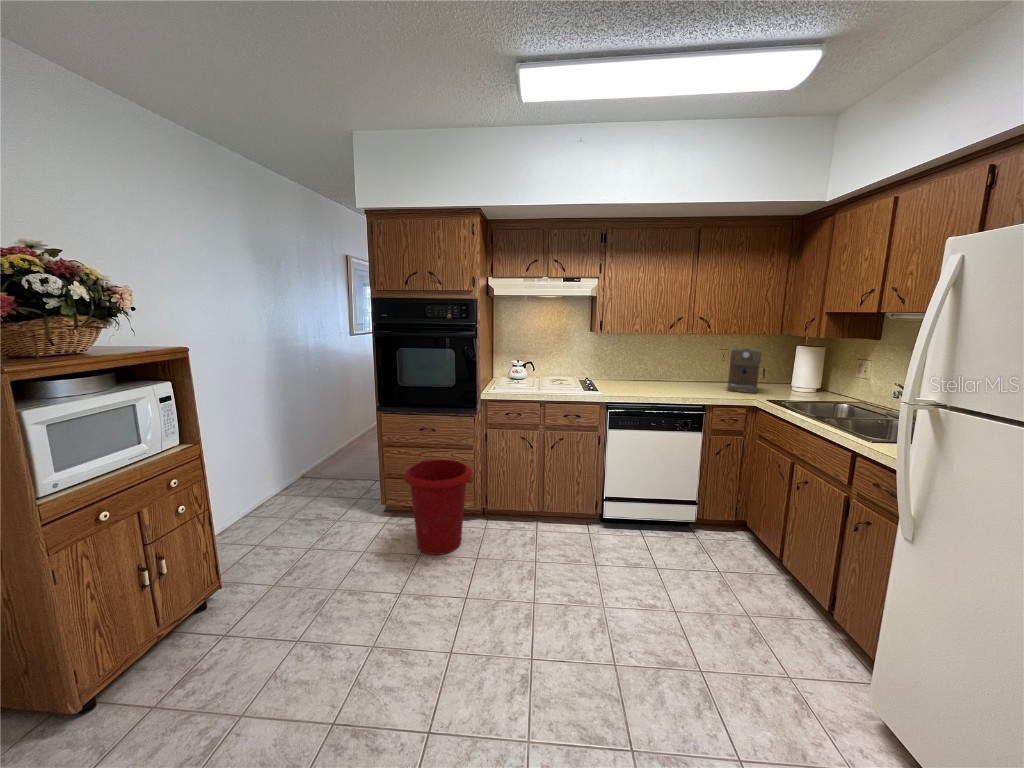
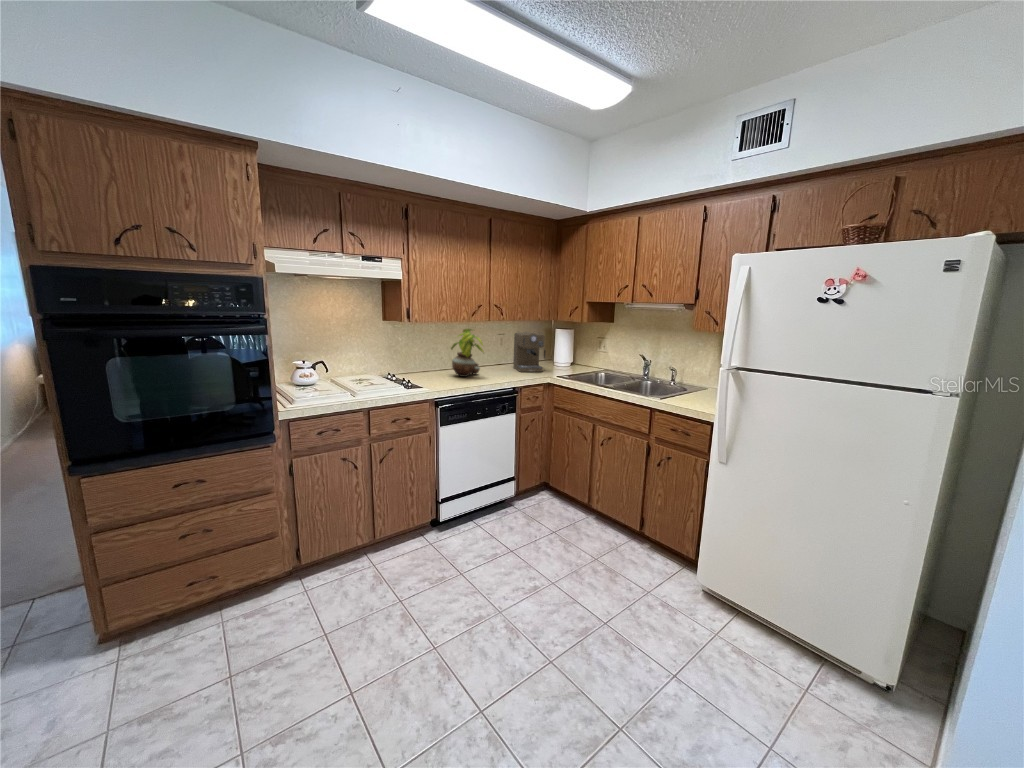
potted plant: none [645,341,676,388] -> present [451,329,484,377]
waste bin: present [403,460,473,555] -> none [174,515,298,667]

